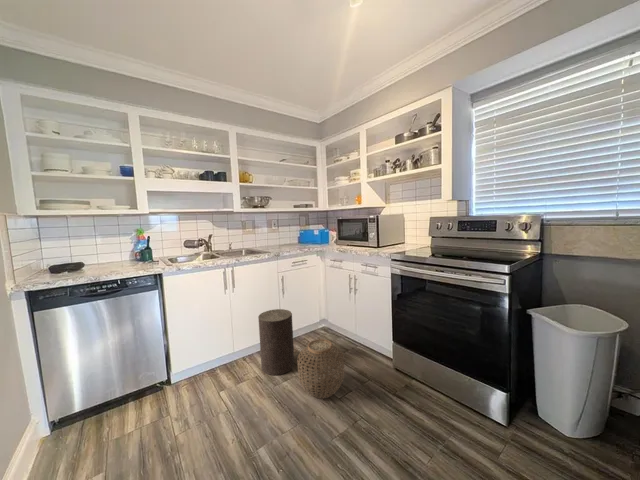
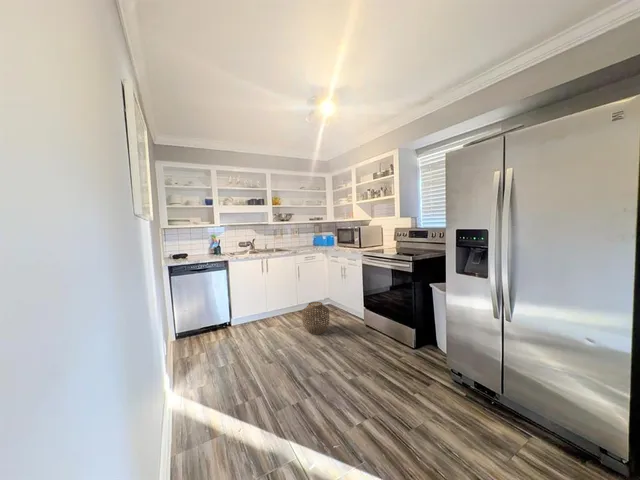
stool: present [258,309,294,375] -> none [282,286,304,324]

